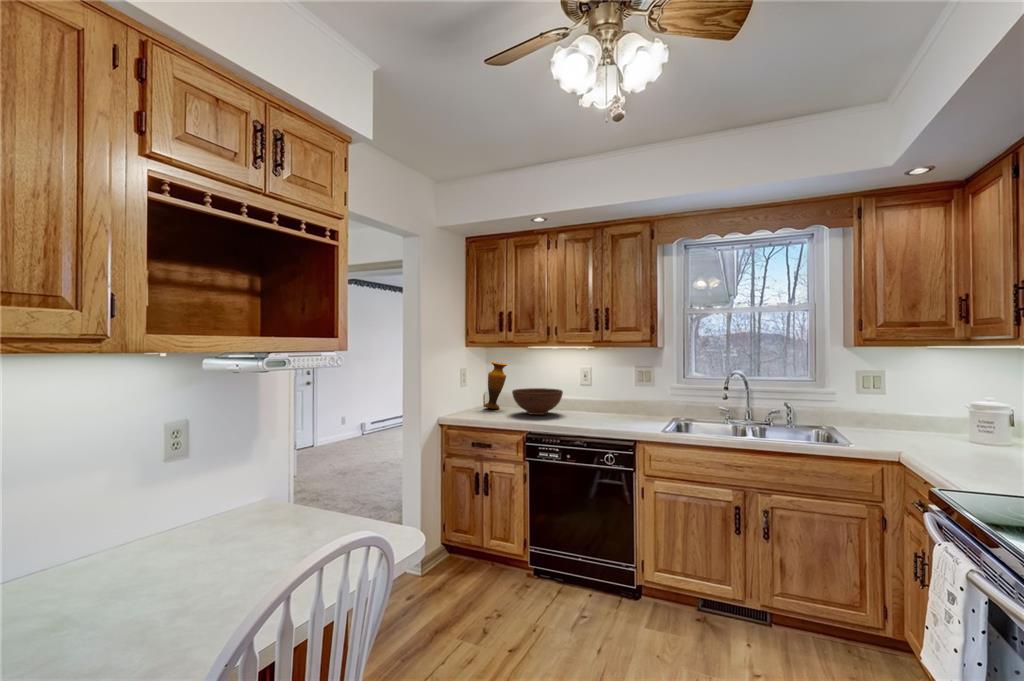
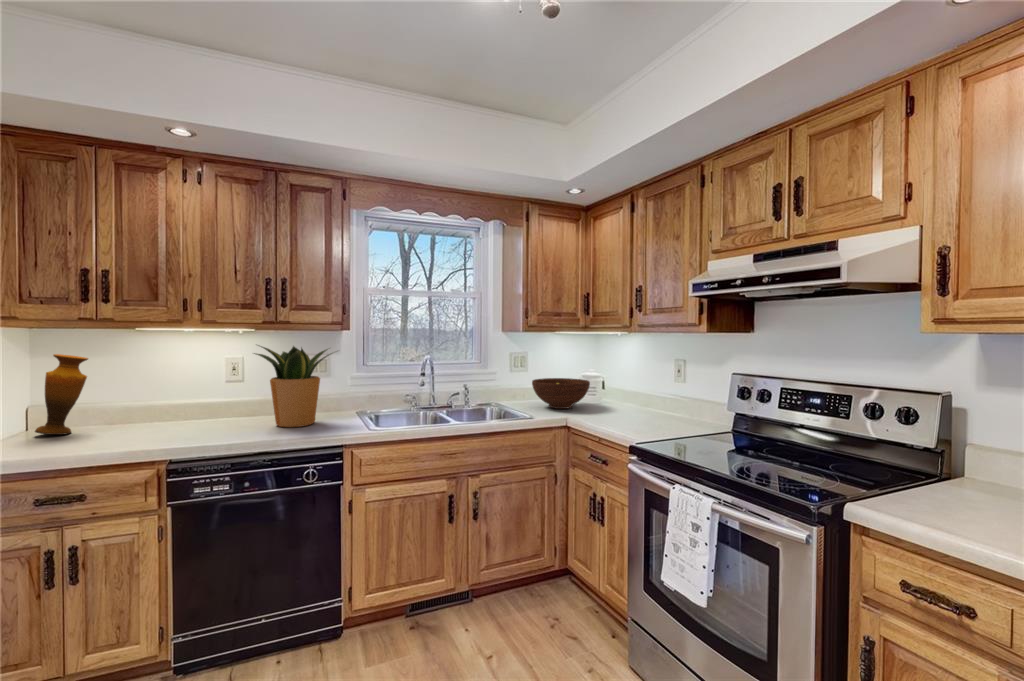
potted plant: none [587,358,647,422] -> present [254,345,332,427]
fruit bowl: present [512,388,563,415] -> present [532,378,590,409]

